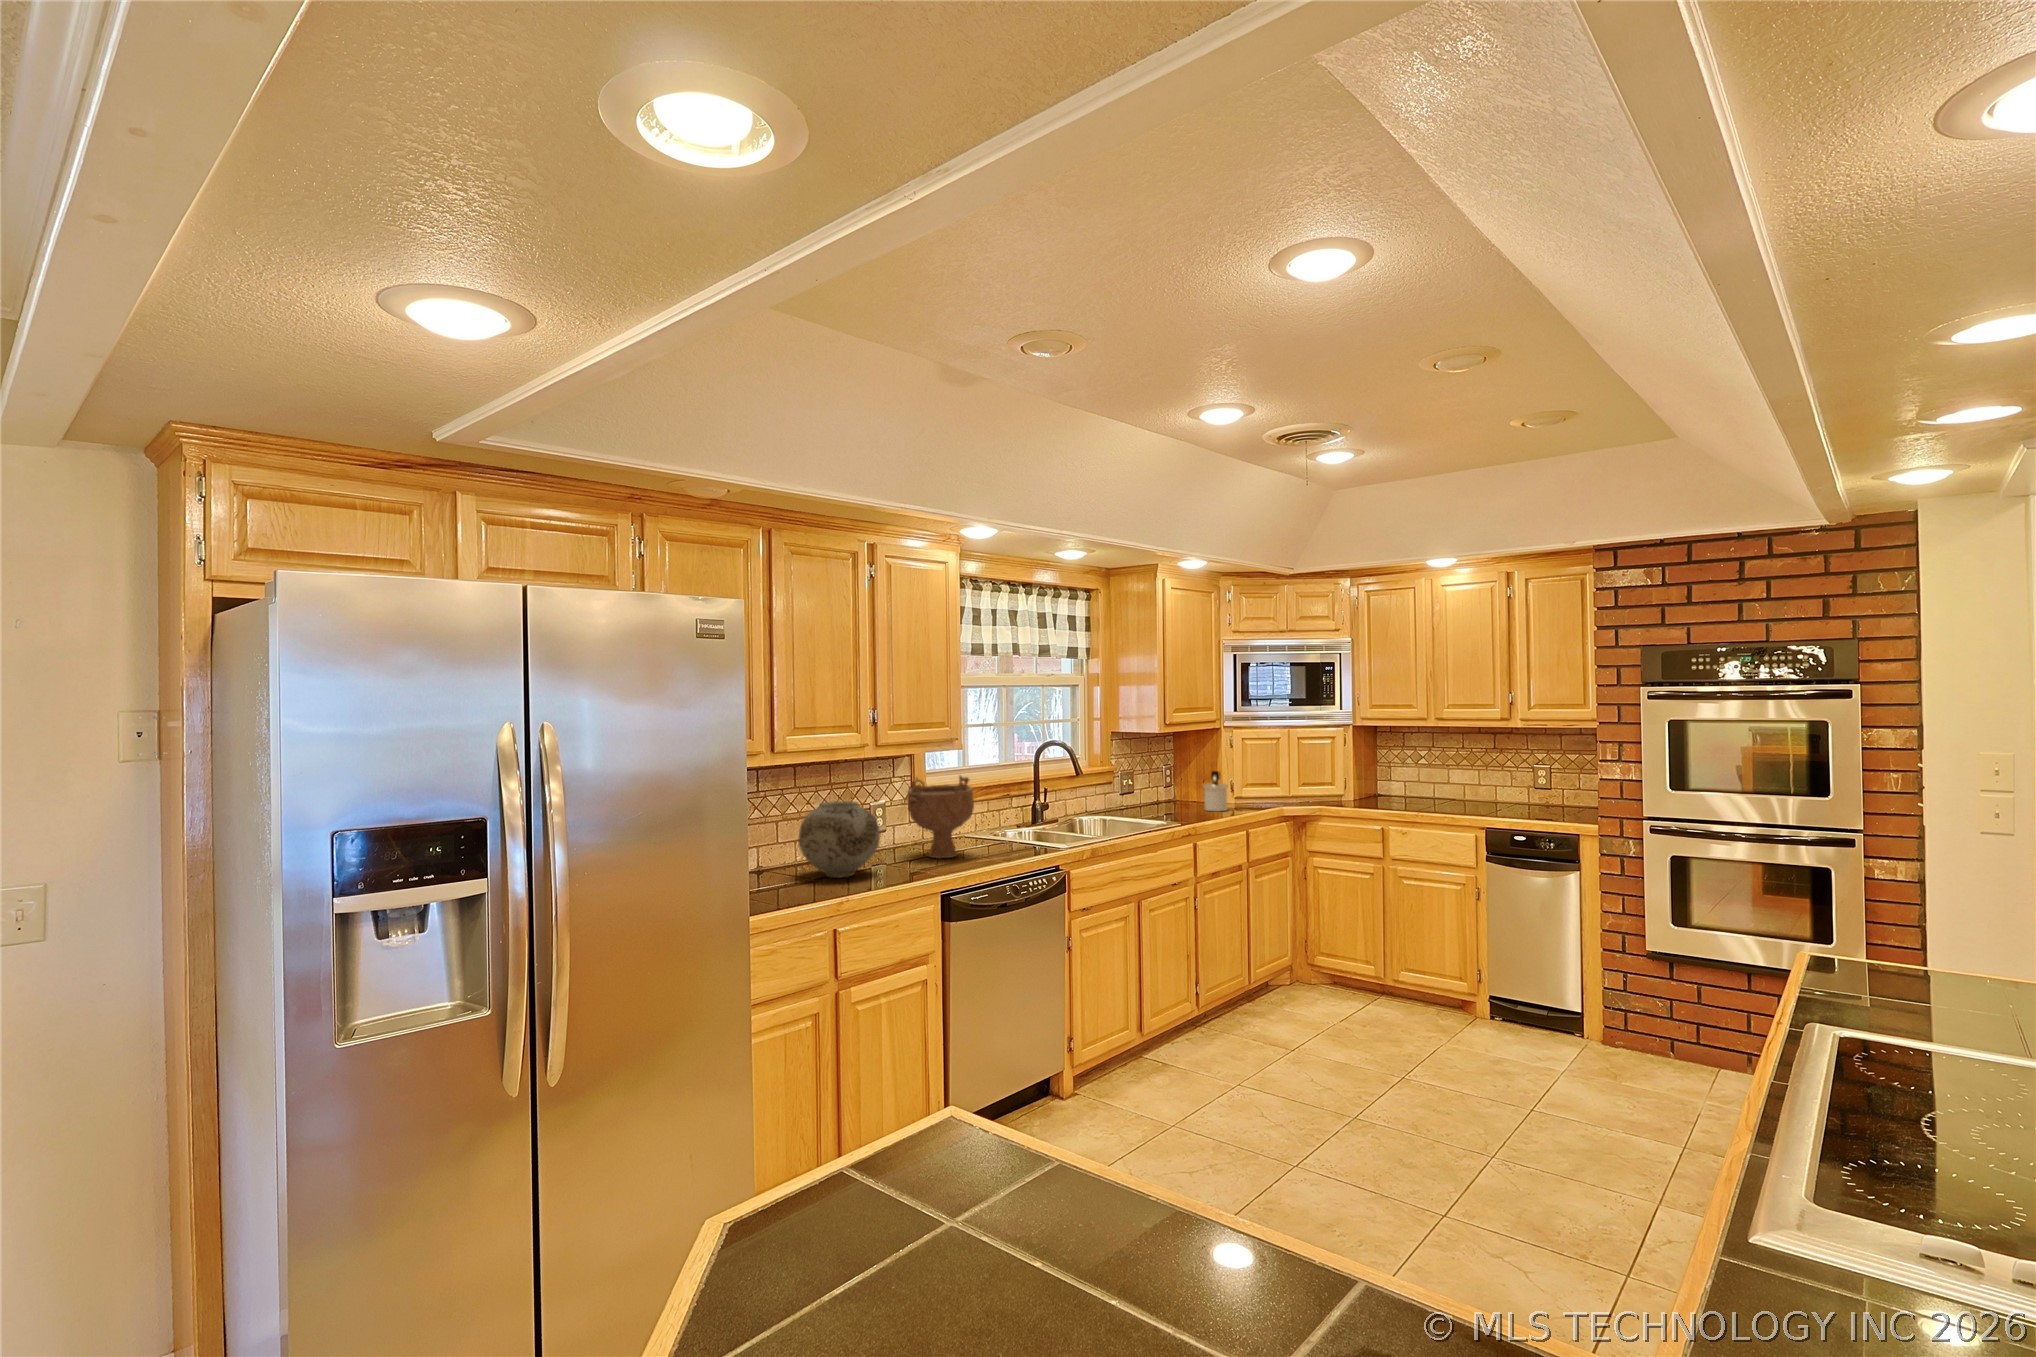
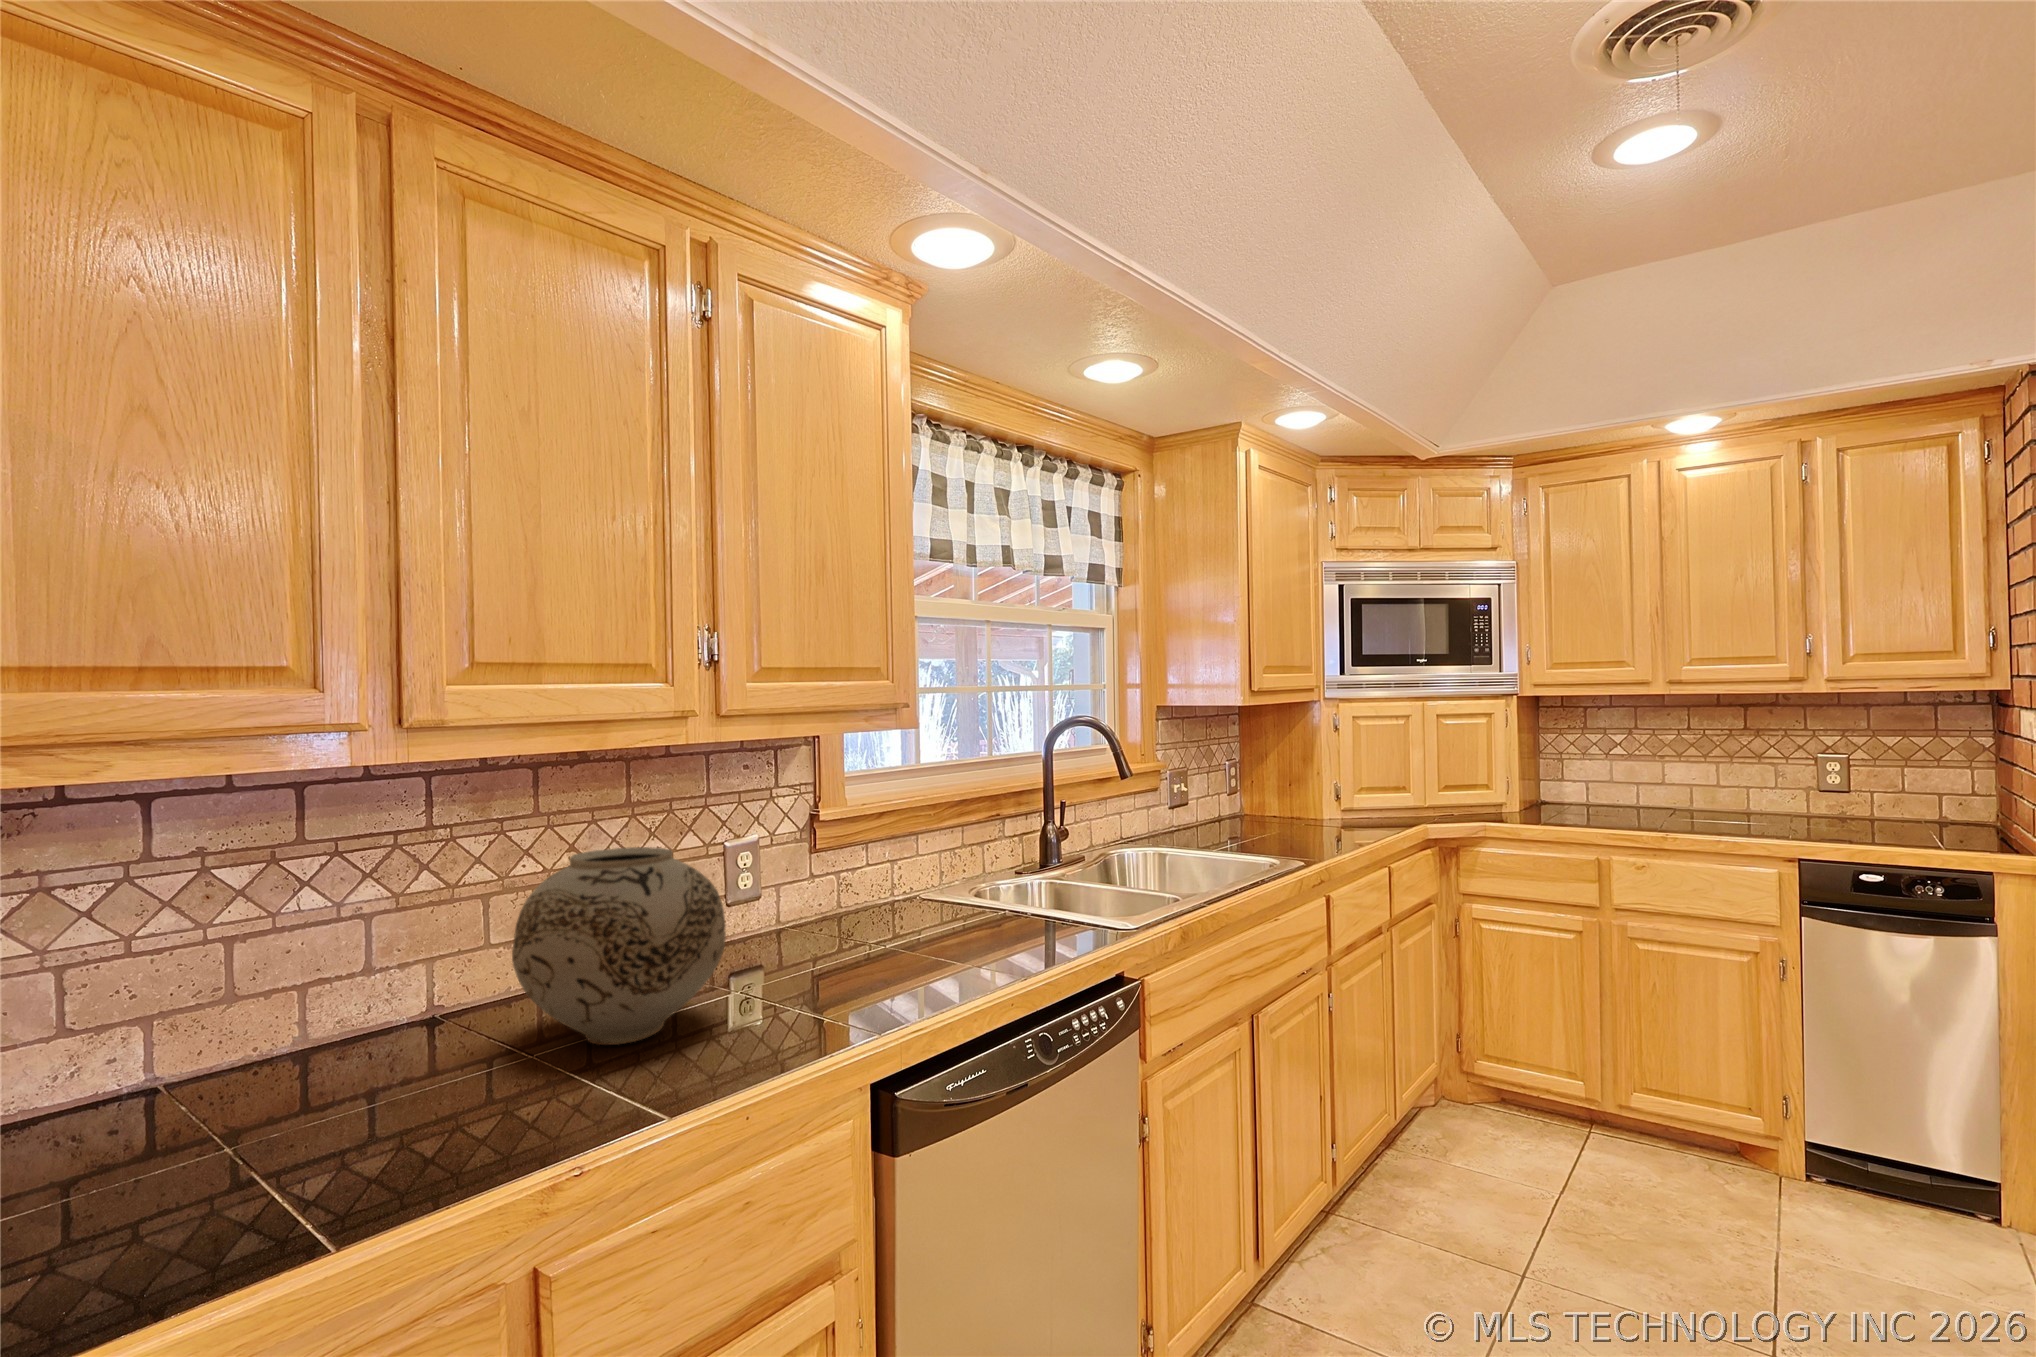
soap dispenser: present [1203,771,1228,811] -> none [1301,768,1341,834]
decorative bowl: present [908,776,974,859] -> none [801,780,946,963]

